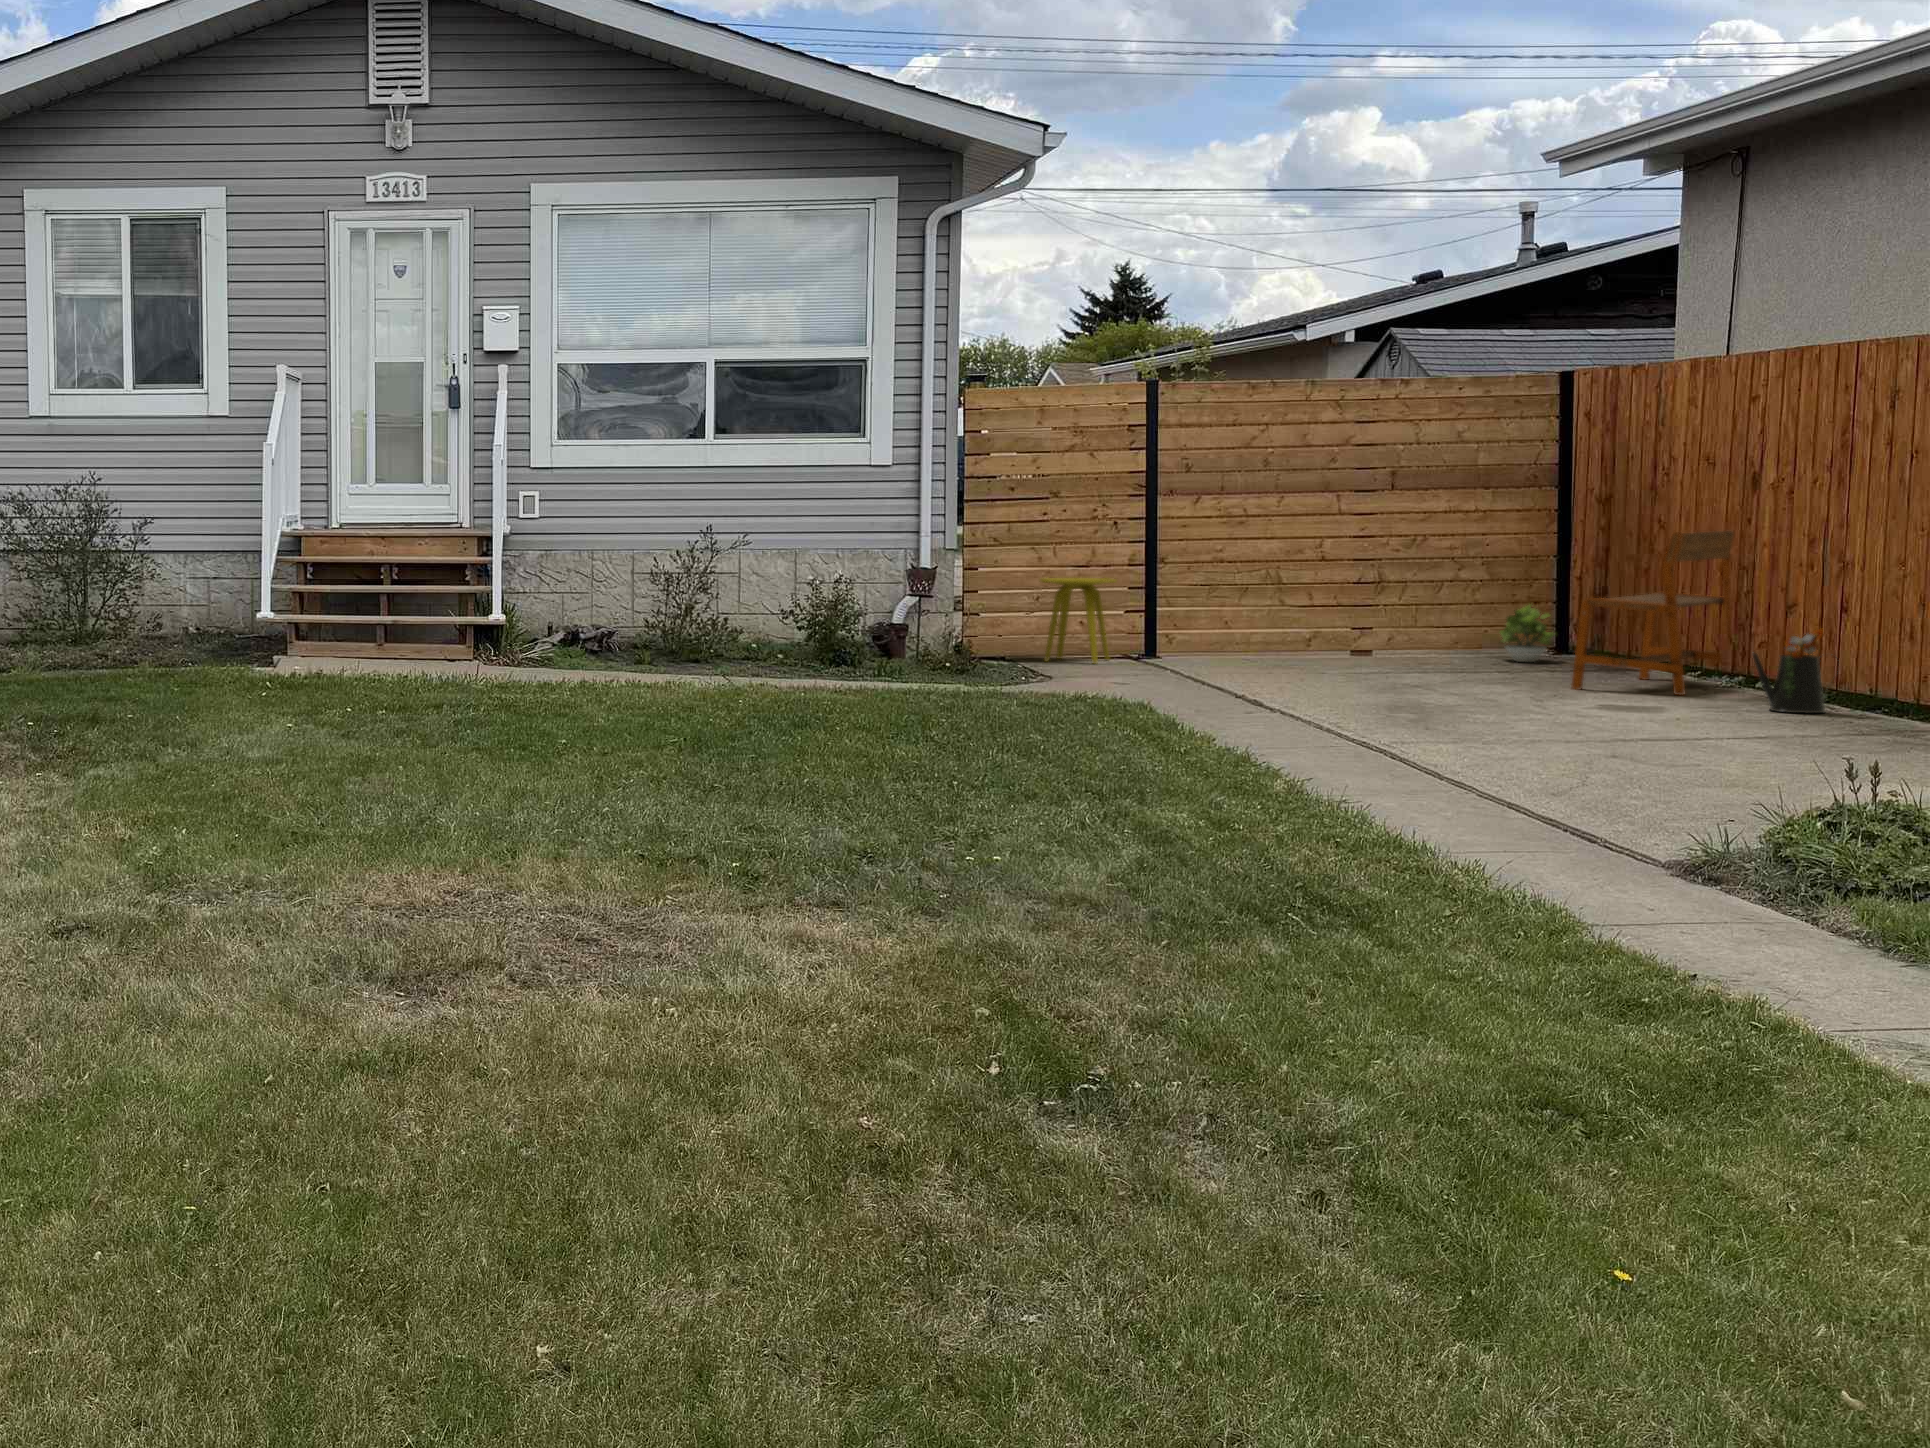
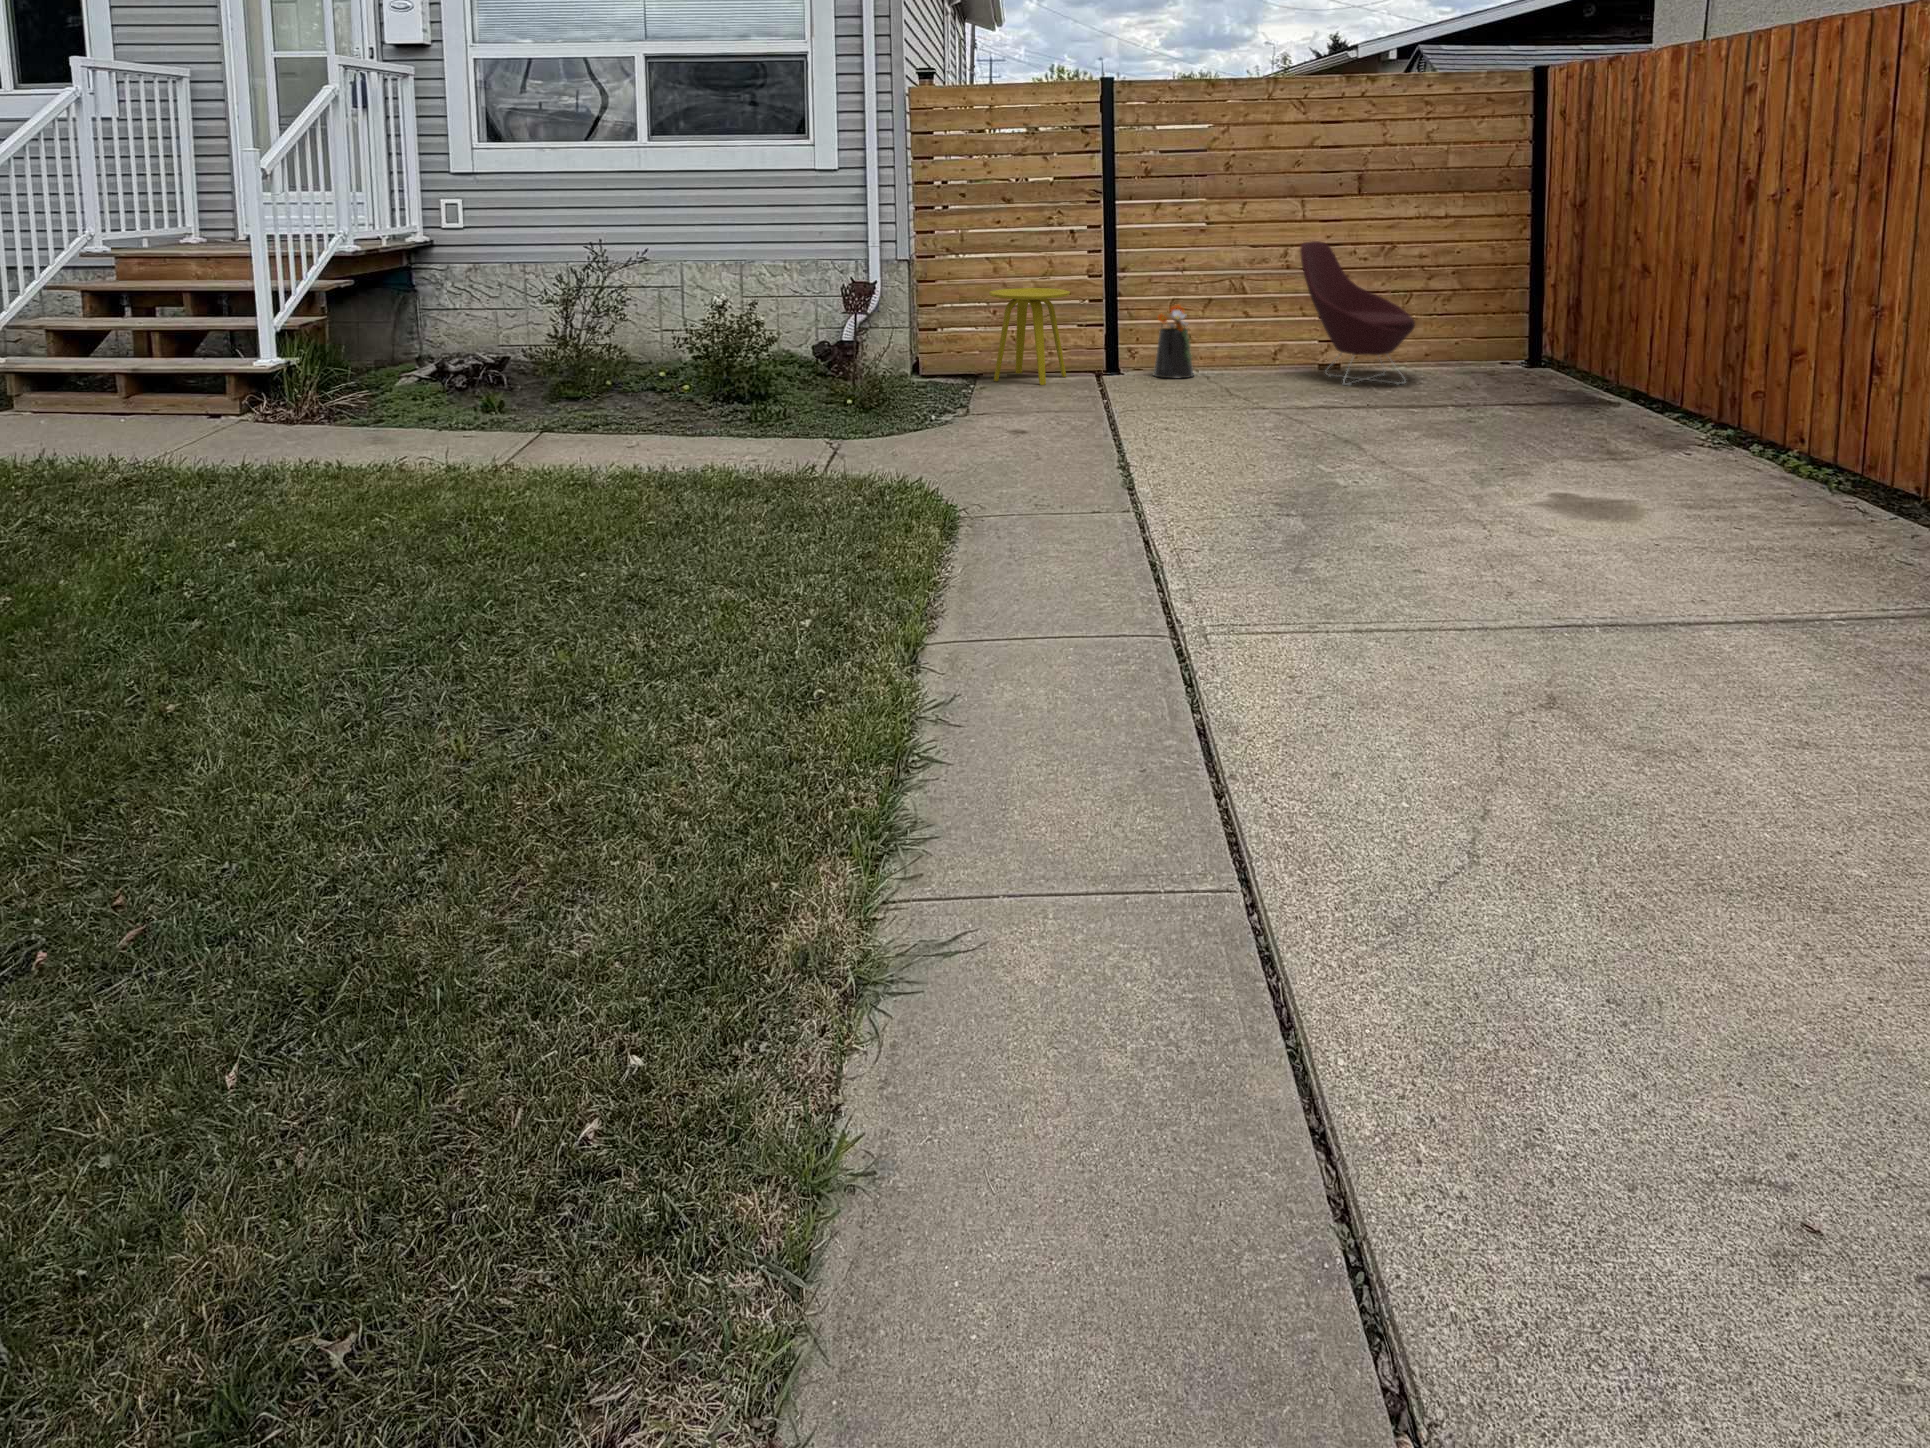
bench: present [1571,531,1734,696] -> none [1534,245,1729,455]
chair: none [1337,534,1450,666] -> present [1300,241,1415,385]
potted plant: present [1500,605,1554,662] -> none [1468,314,1525,374]
watering can: present [1753,629,1837,713] -> present [1153,305,1194,378]

